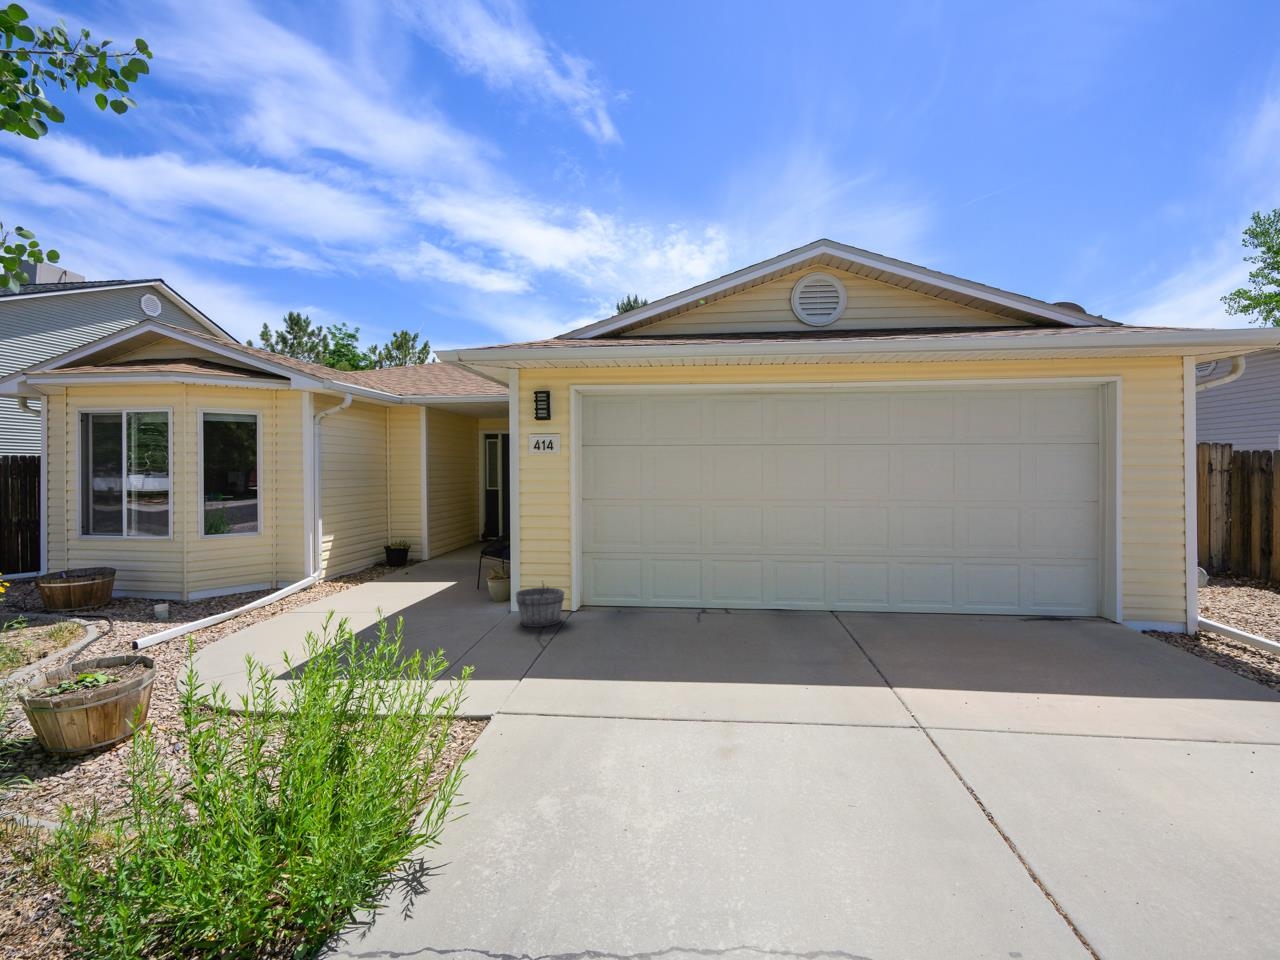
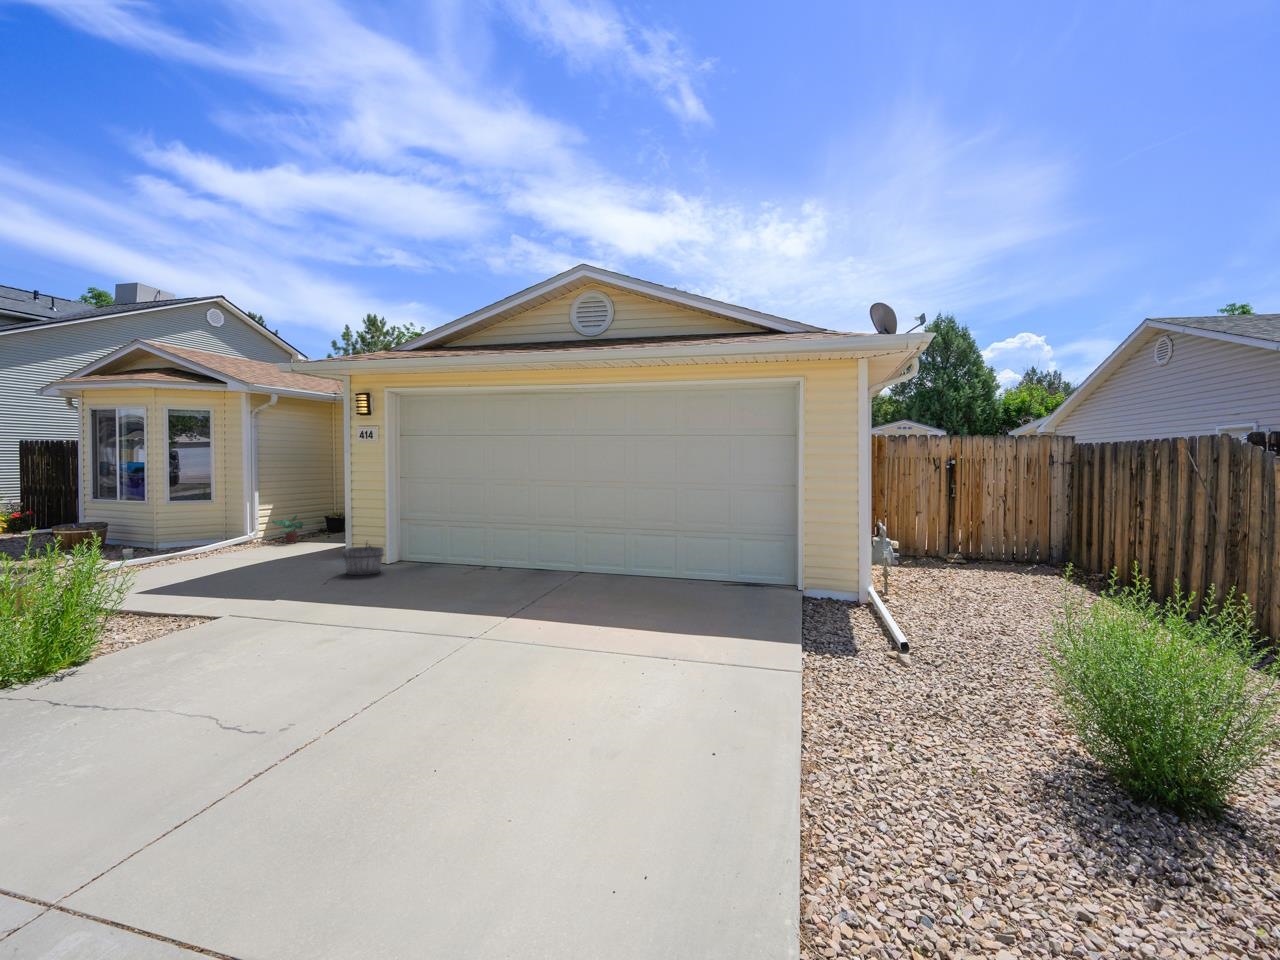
potted plant: none [334,545,387,581] -> present [273,516,303,544]

